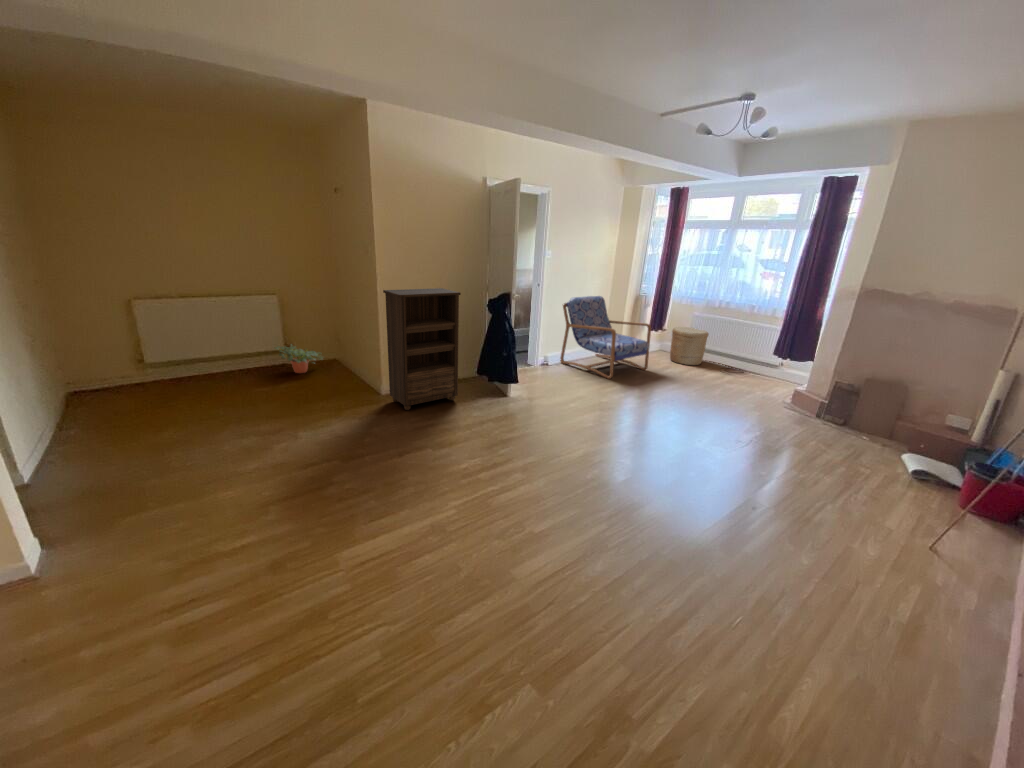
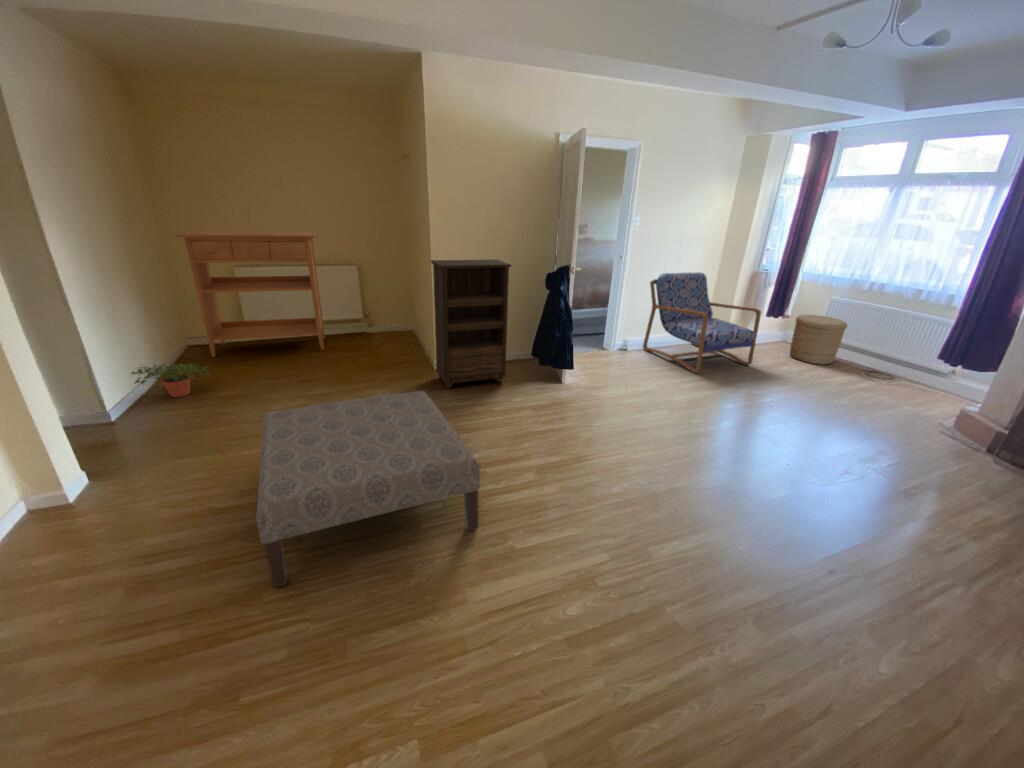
console table: none [75,262,255,402] -> present [175,231,325,357]
potted plant: present [275,345,323,373] -> present [131,363,209,397]
ottoman: none [263,411,501,608] -> present [256,391,480,587]

